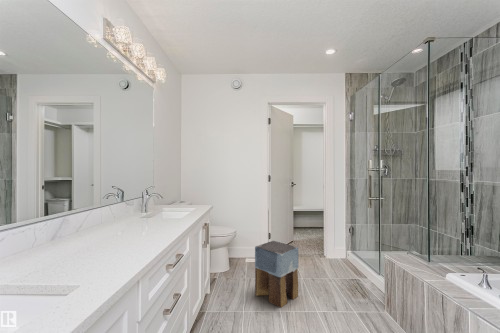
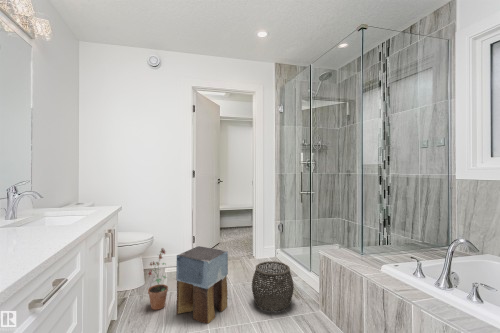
potted plant: none [232,240,248,290] -> present [148,248,168,310]
woven basket: none [320,260,362,307] -> present [252,261,294,311]

